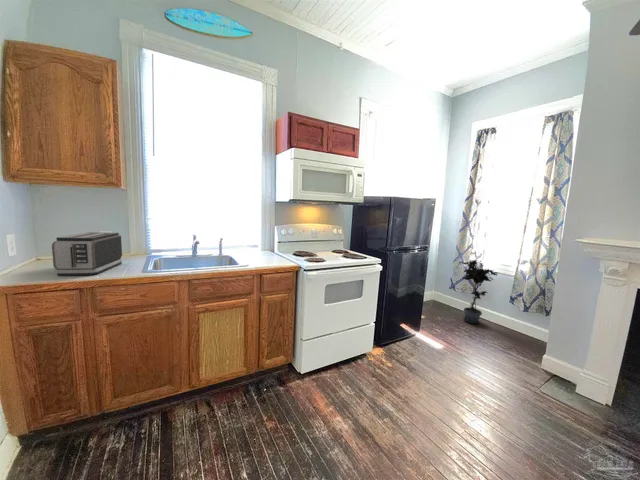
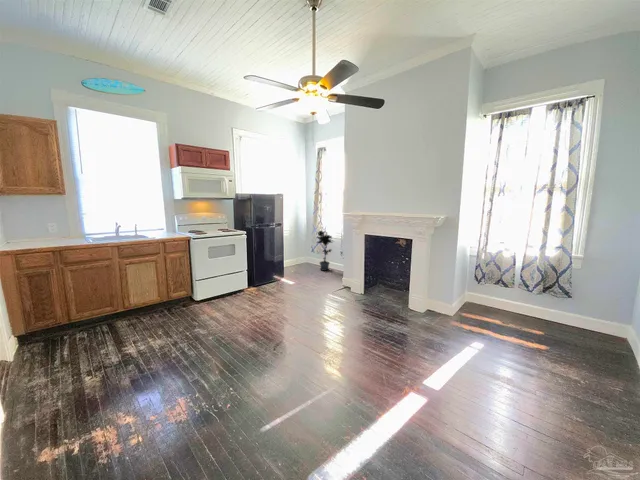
toaster: present [52,232,122,276] -> none [29,223,70,247]

